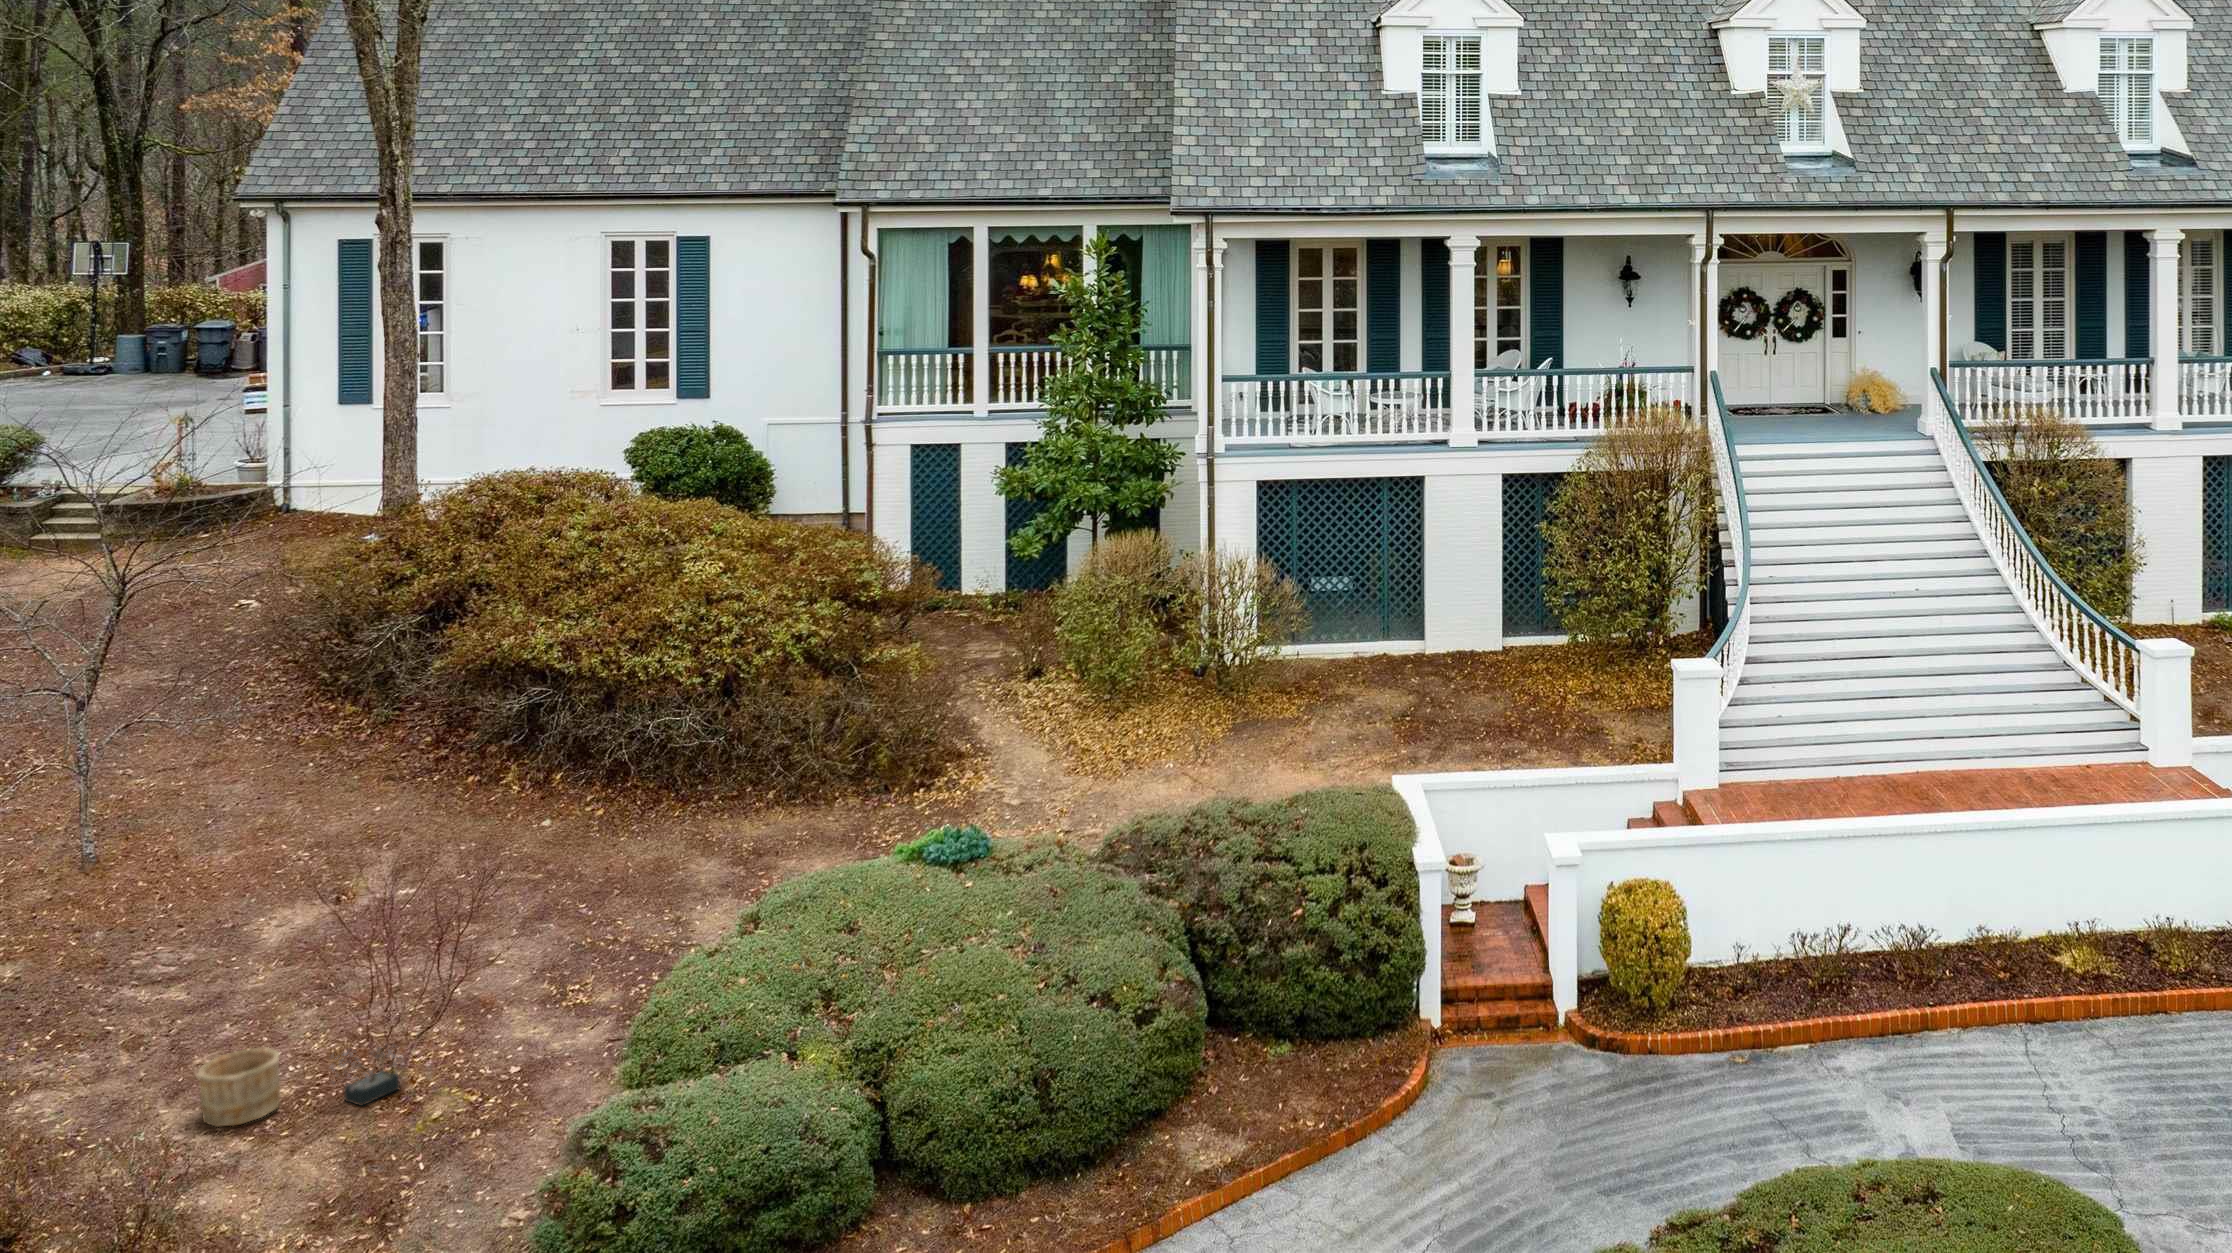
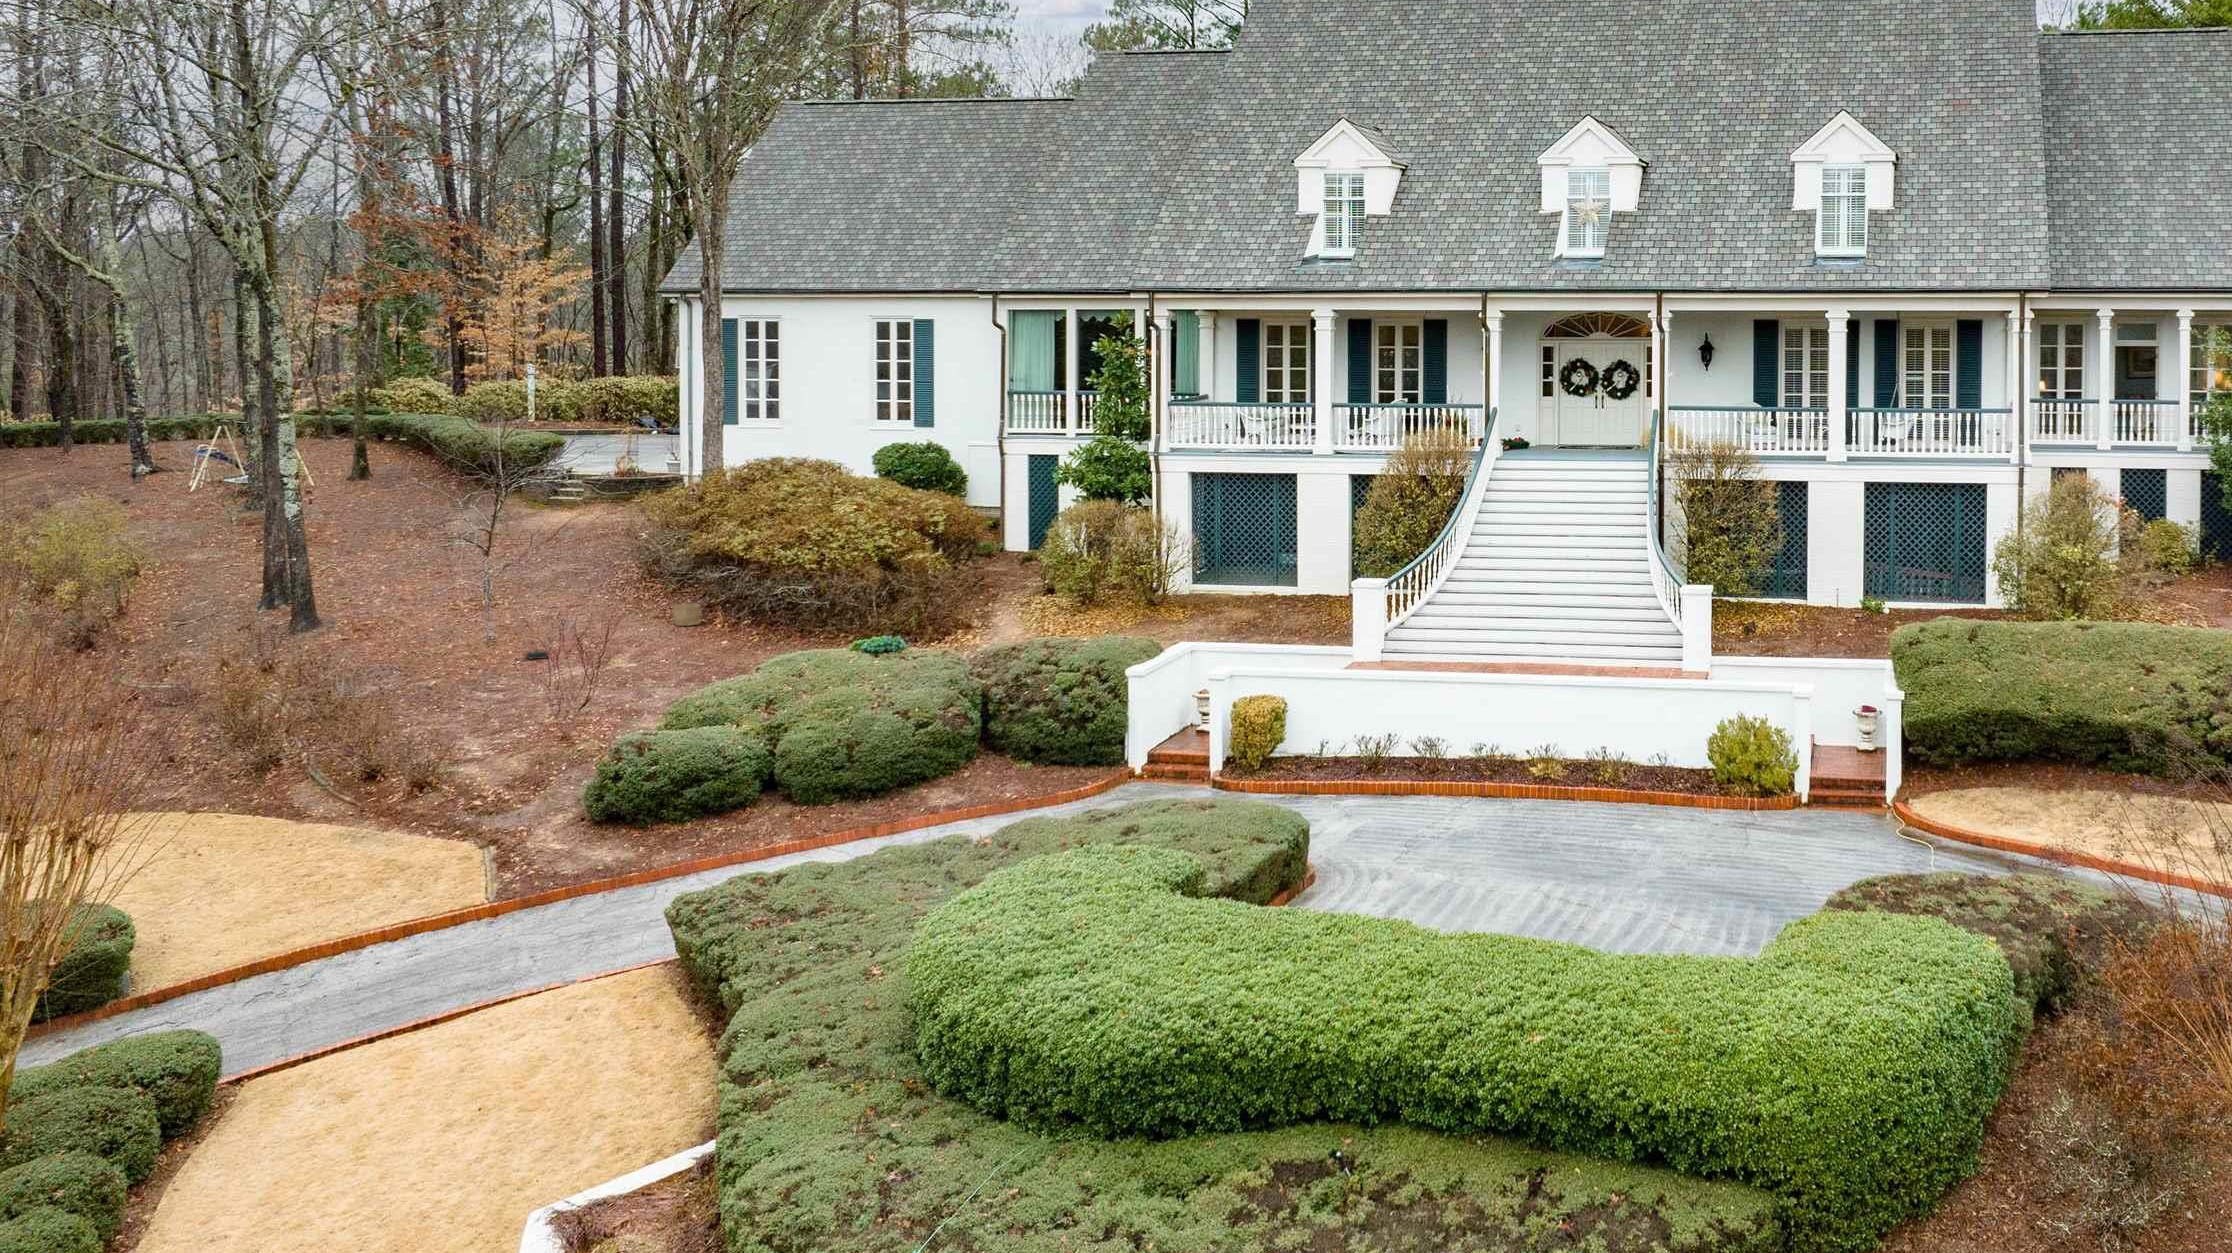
wooden bucket: present [197,1047,280,1127] -> present [673,603,701,626]

